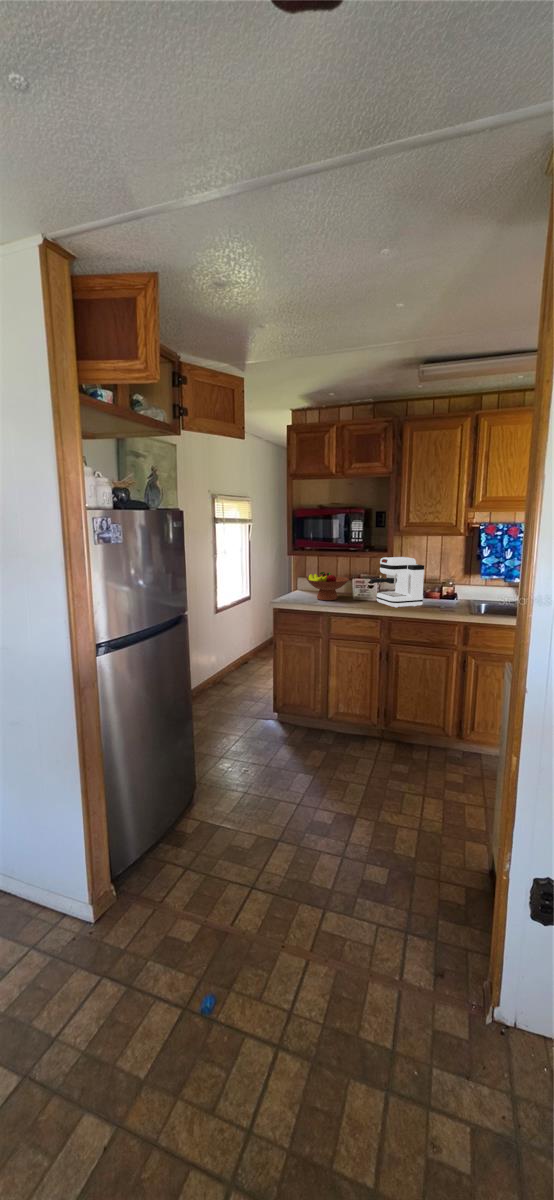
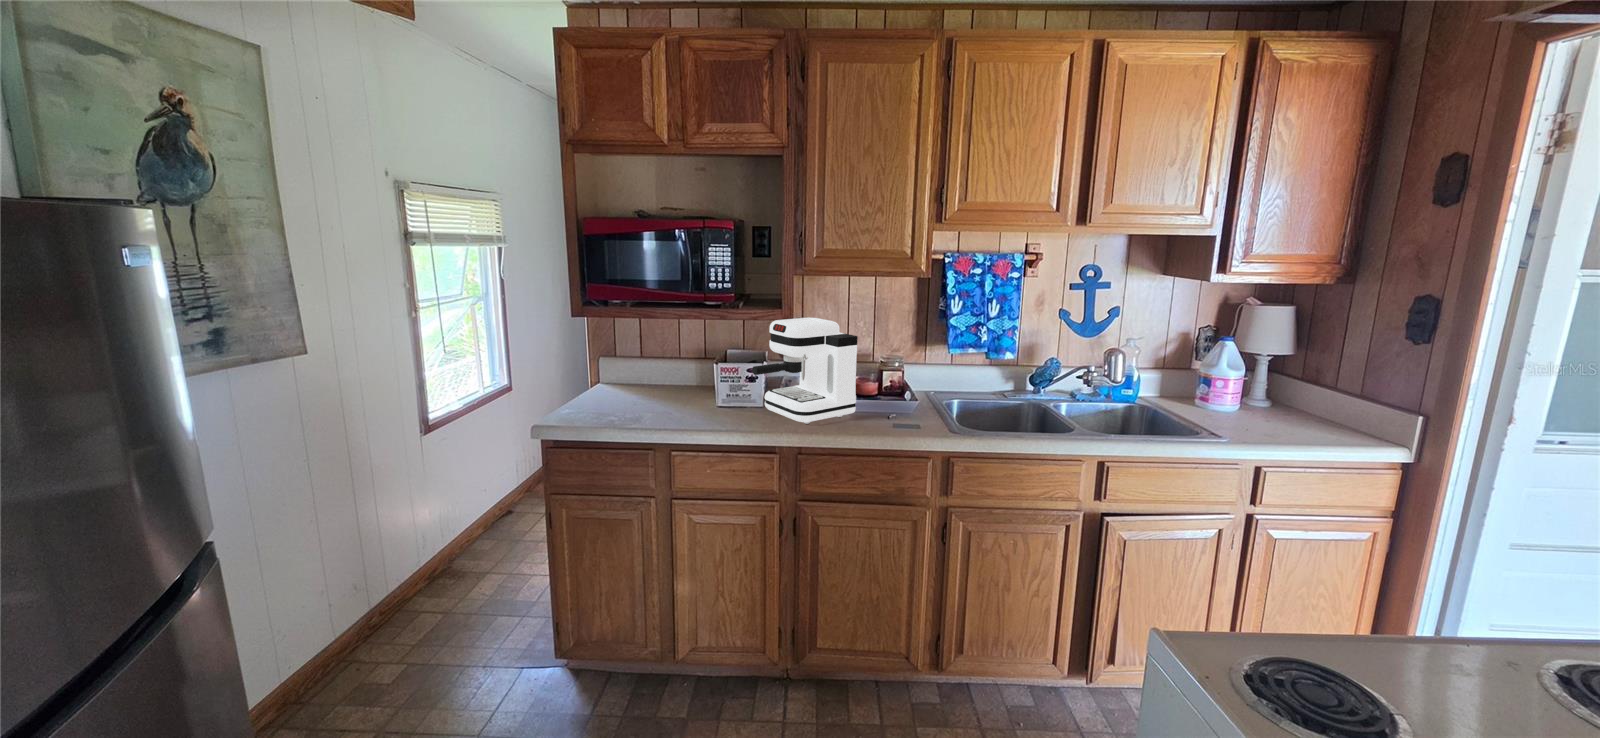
fruit bowl: present [307,572,349,600] -> none [616,351,707,412]

